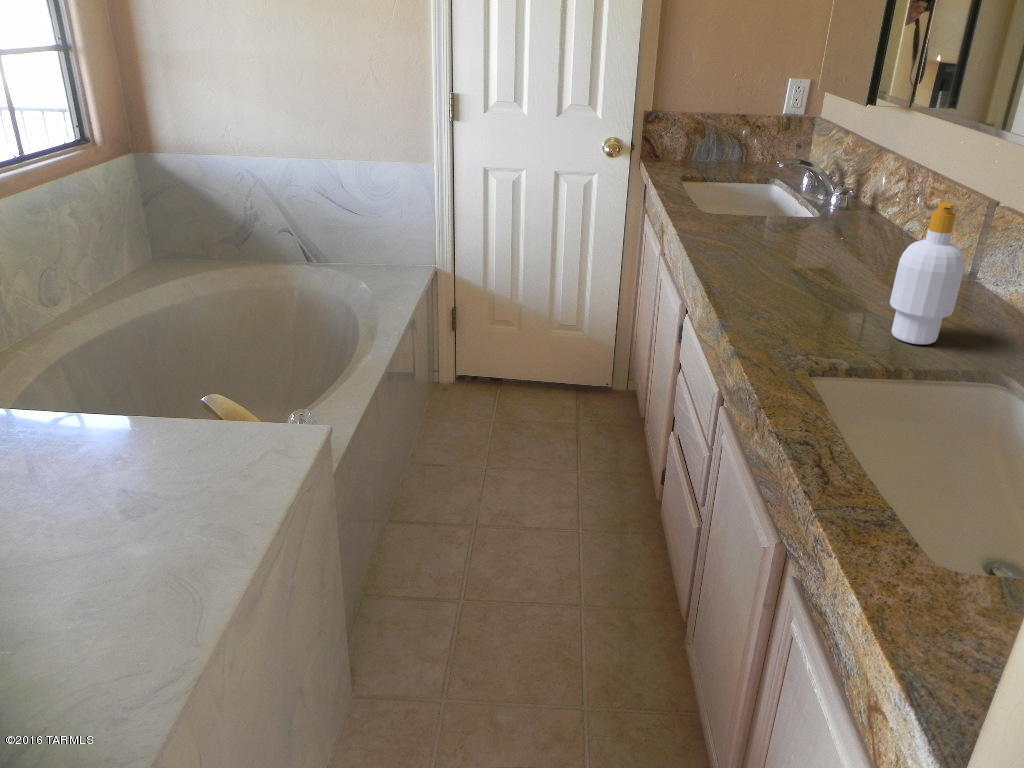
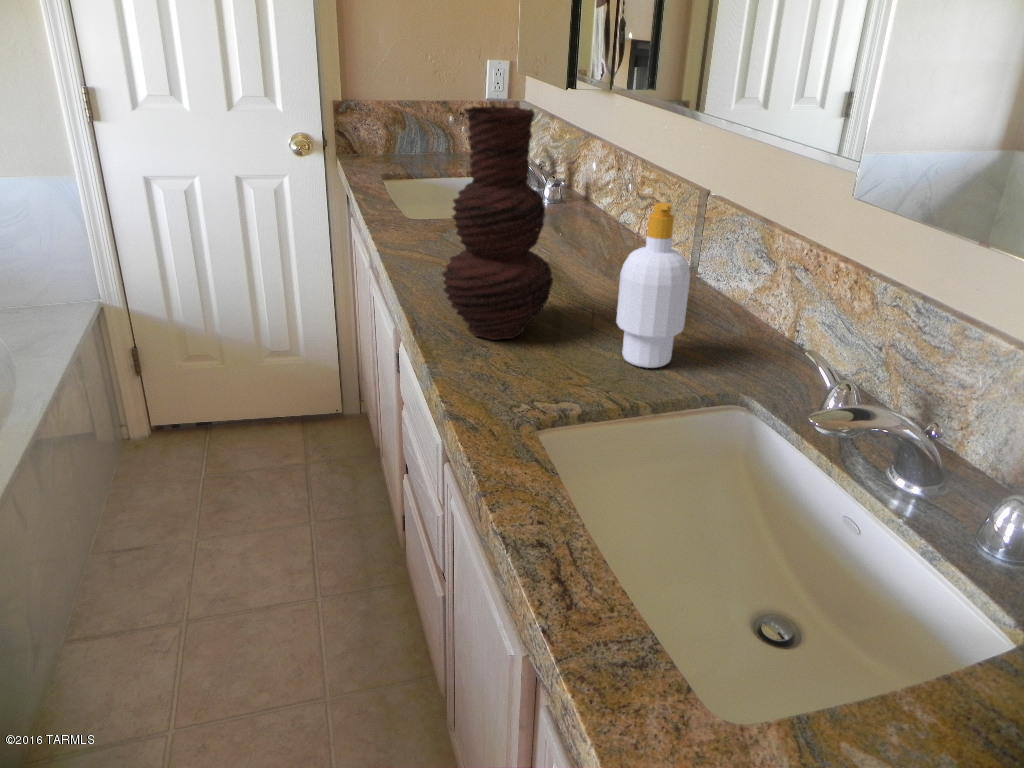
vase: none [739,116,840,310] -> present [442,106,553,340]

